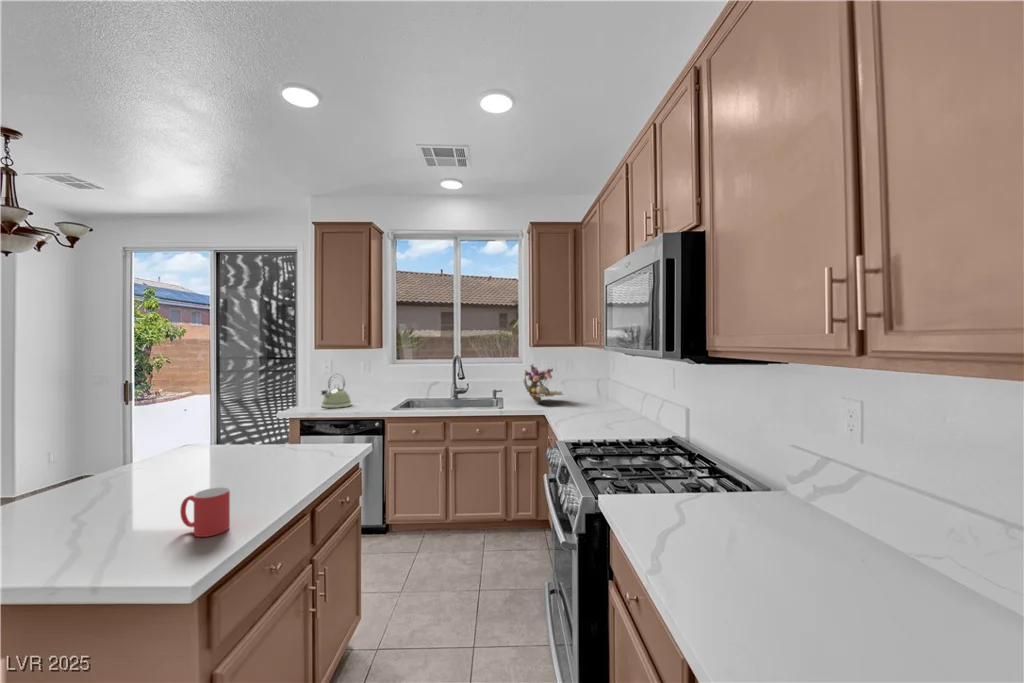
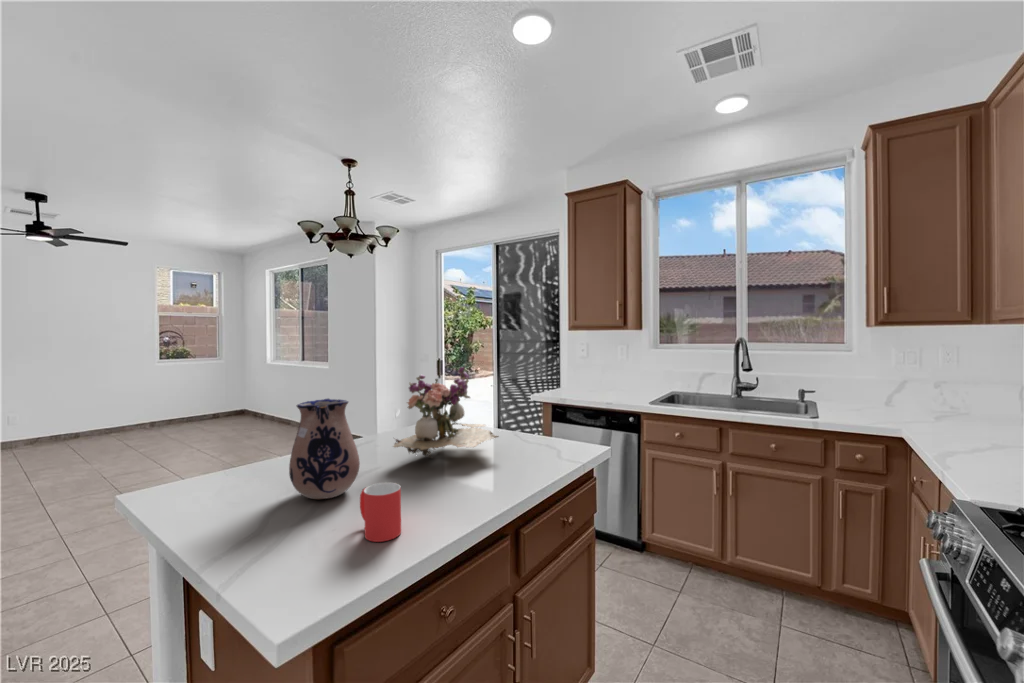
flower arrangement: present [524,364,563,402] -> present [394,365,498,457]
kettle: present [322,374,351,408] -> none [574,358,607,396]
ceramic pitcher: none [63,425,152,527] -> present [289,398,360,499]

